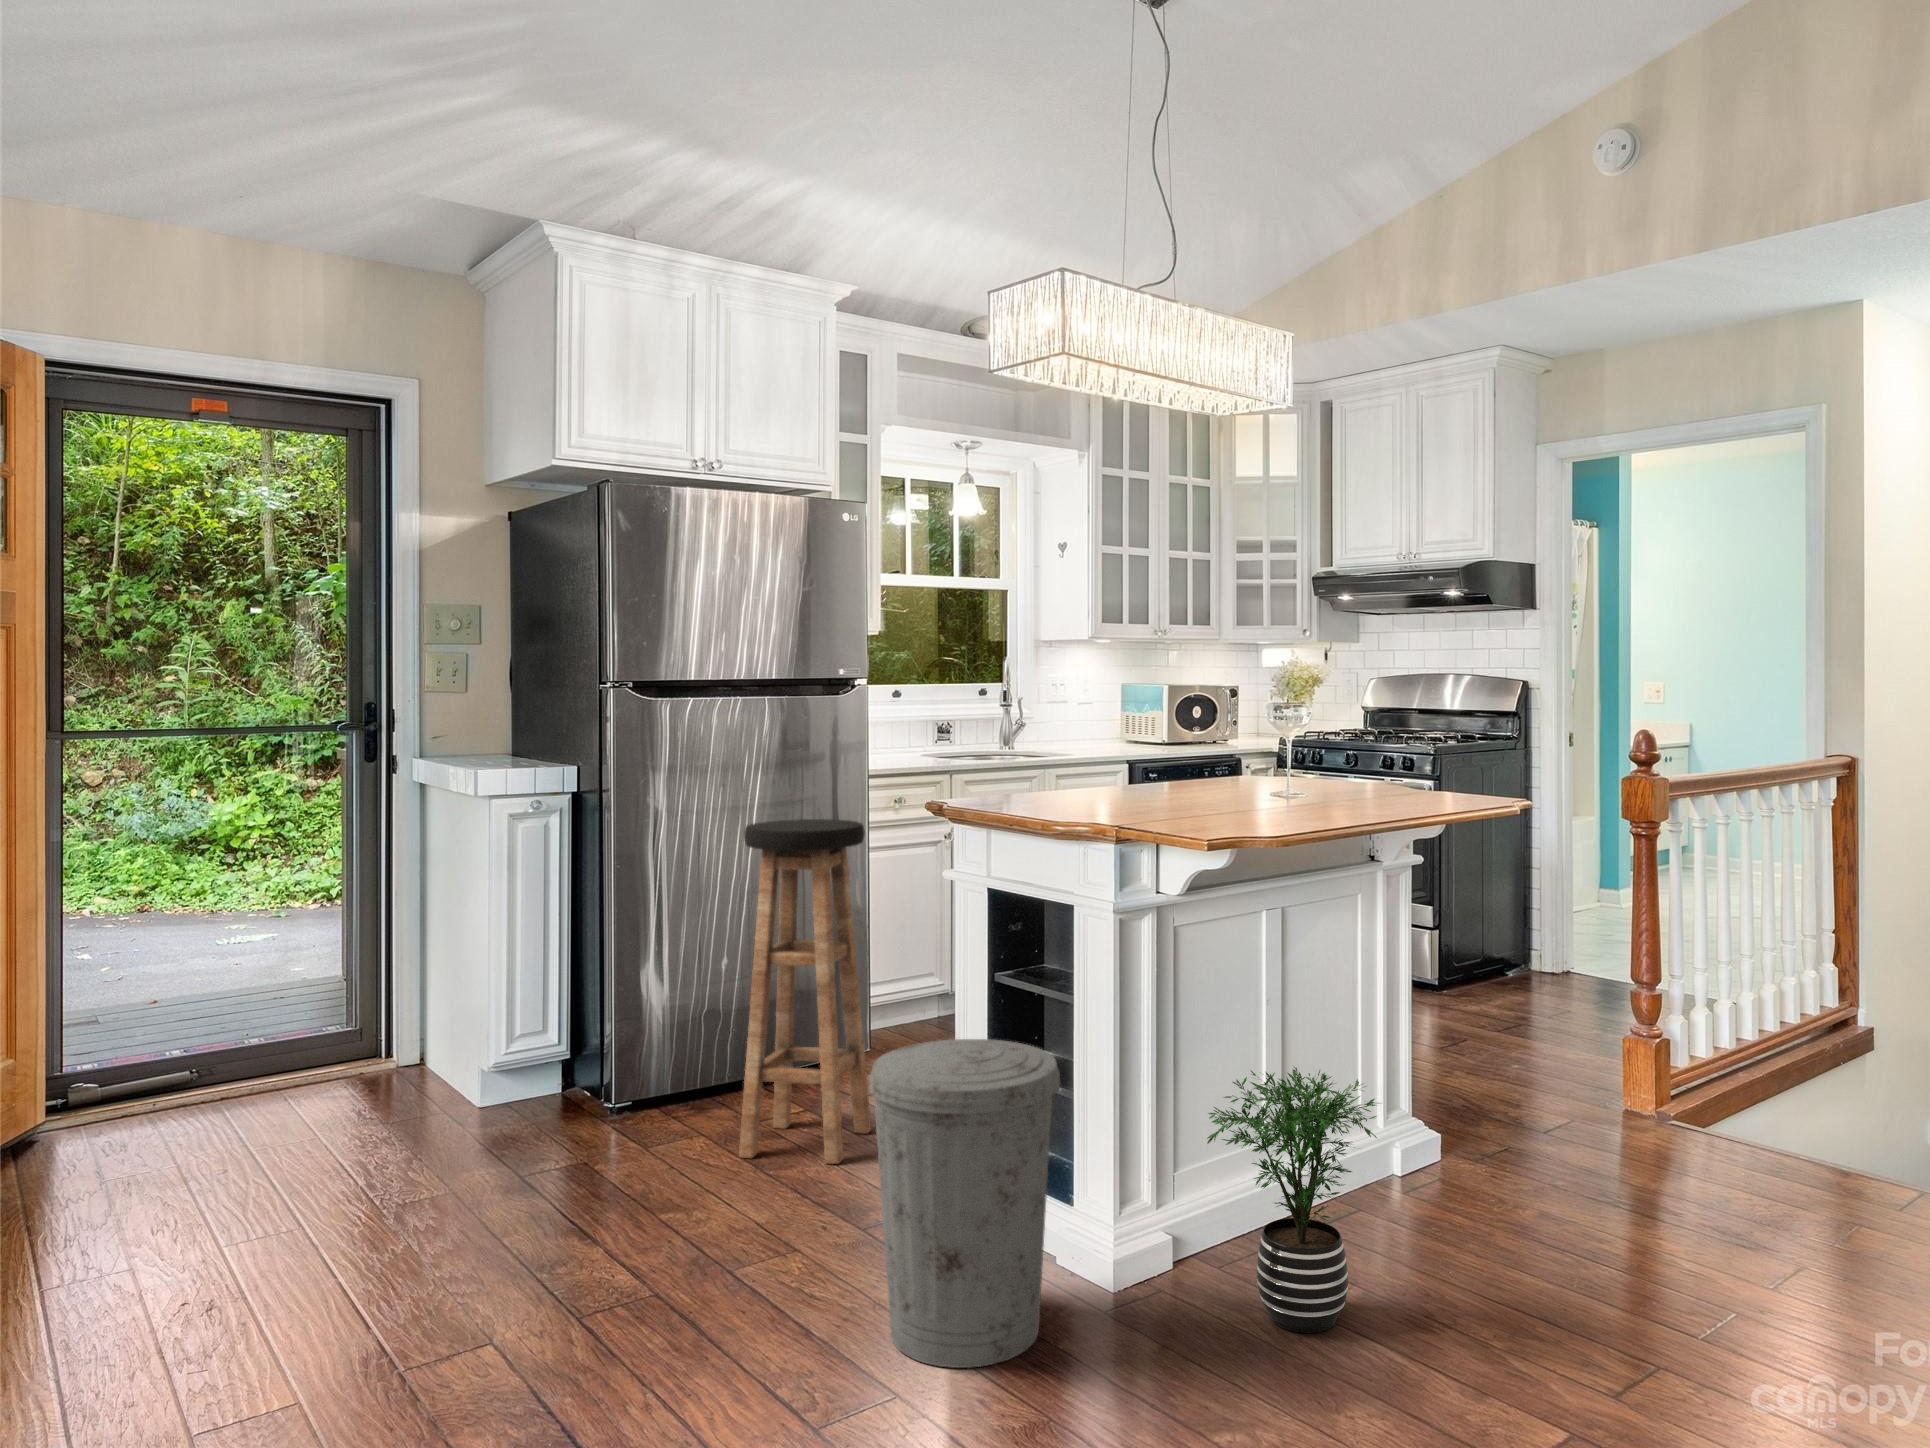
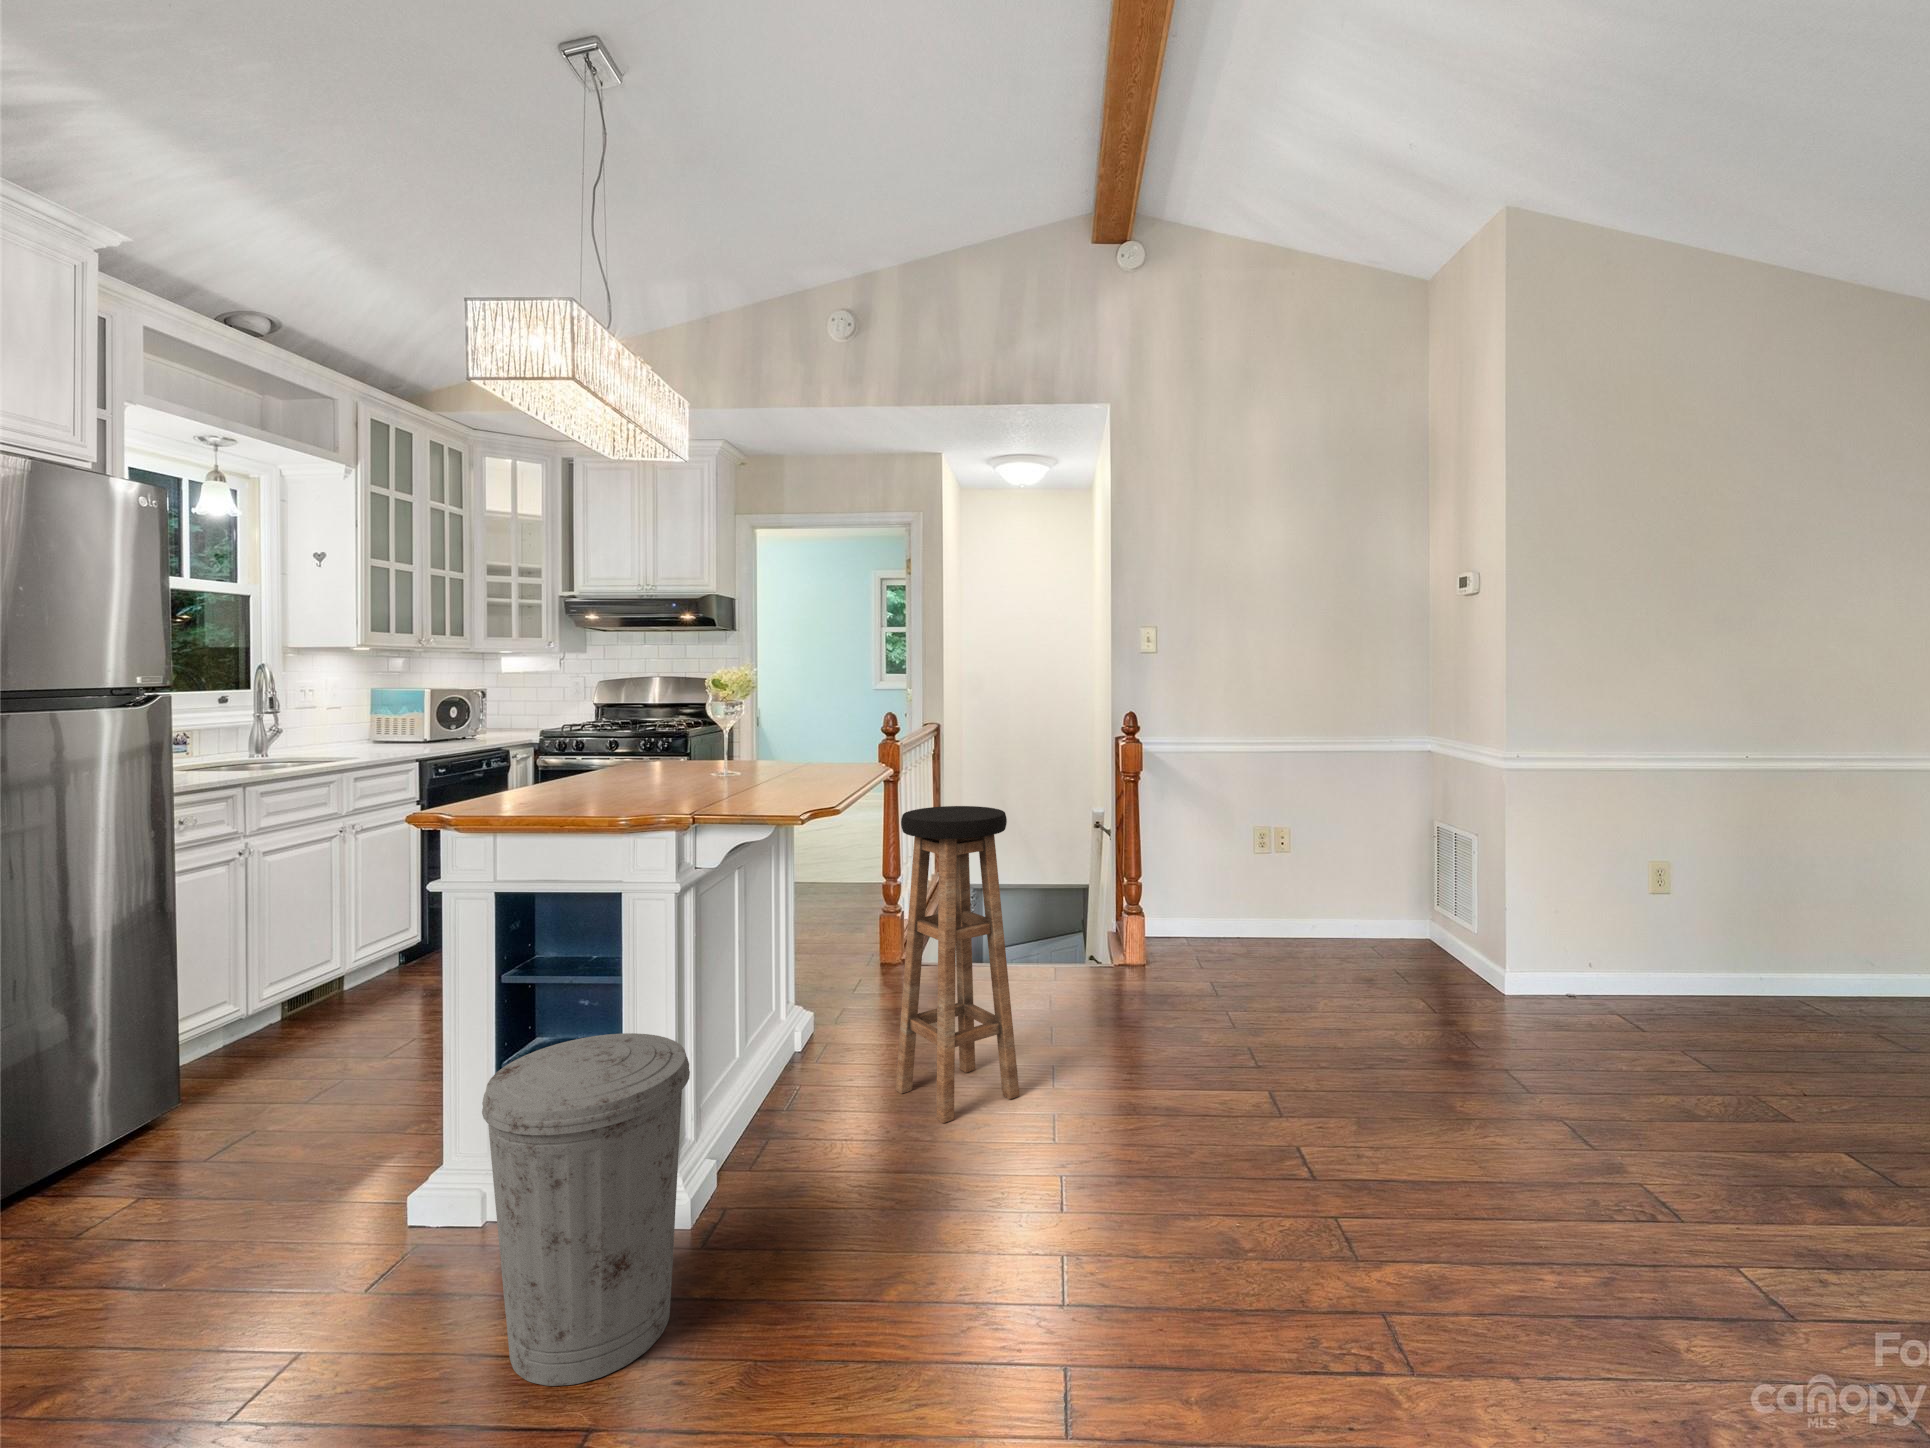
bar stool: present [739,819,871,1164] -> present [896,806,1019,1123]
potted plant: present [1207,1067,1379,1333] -> none [768,985,905,1195]

